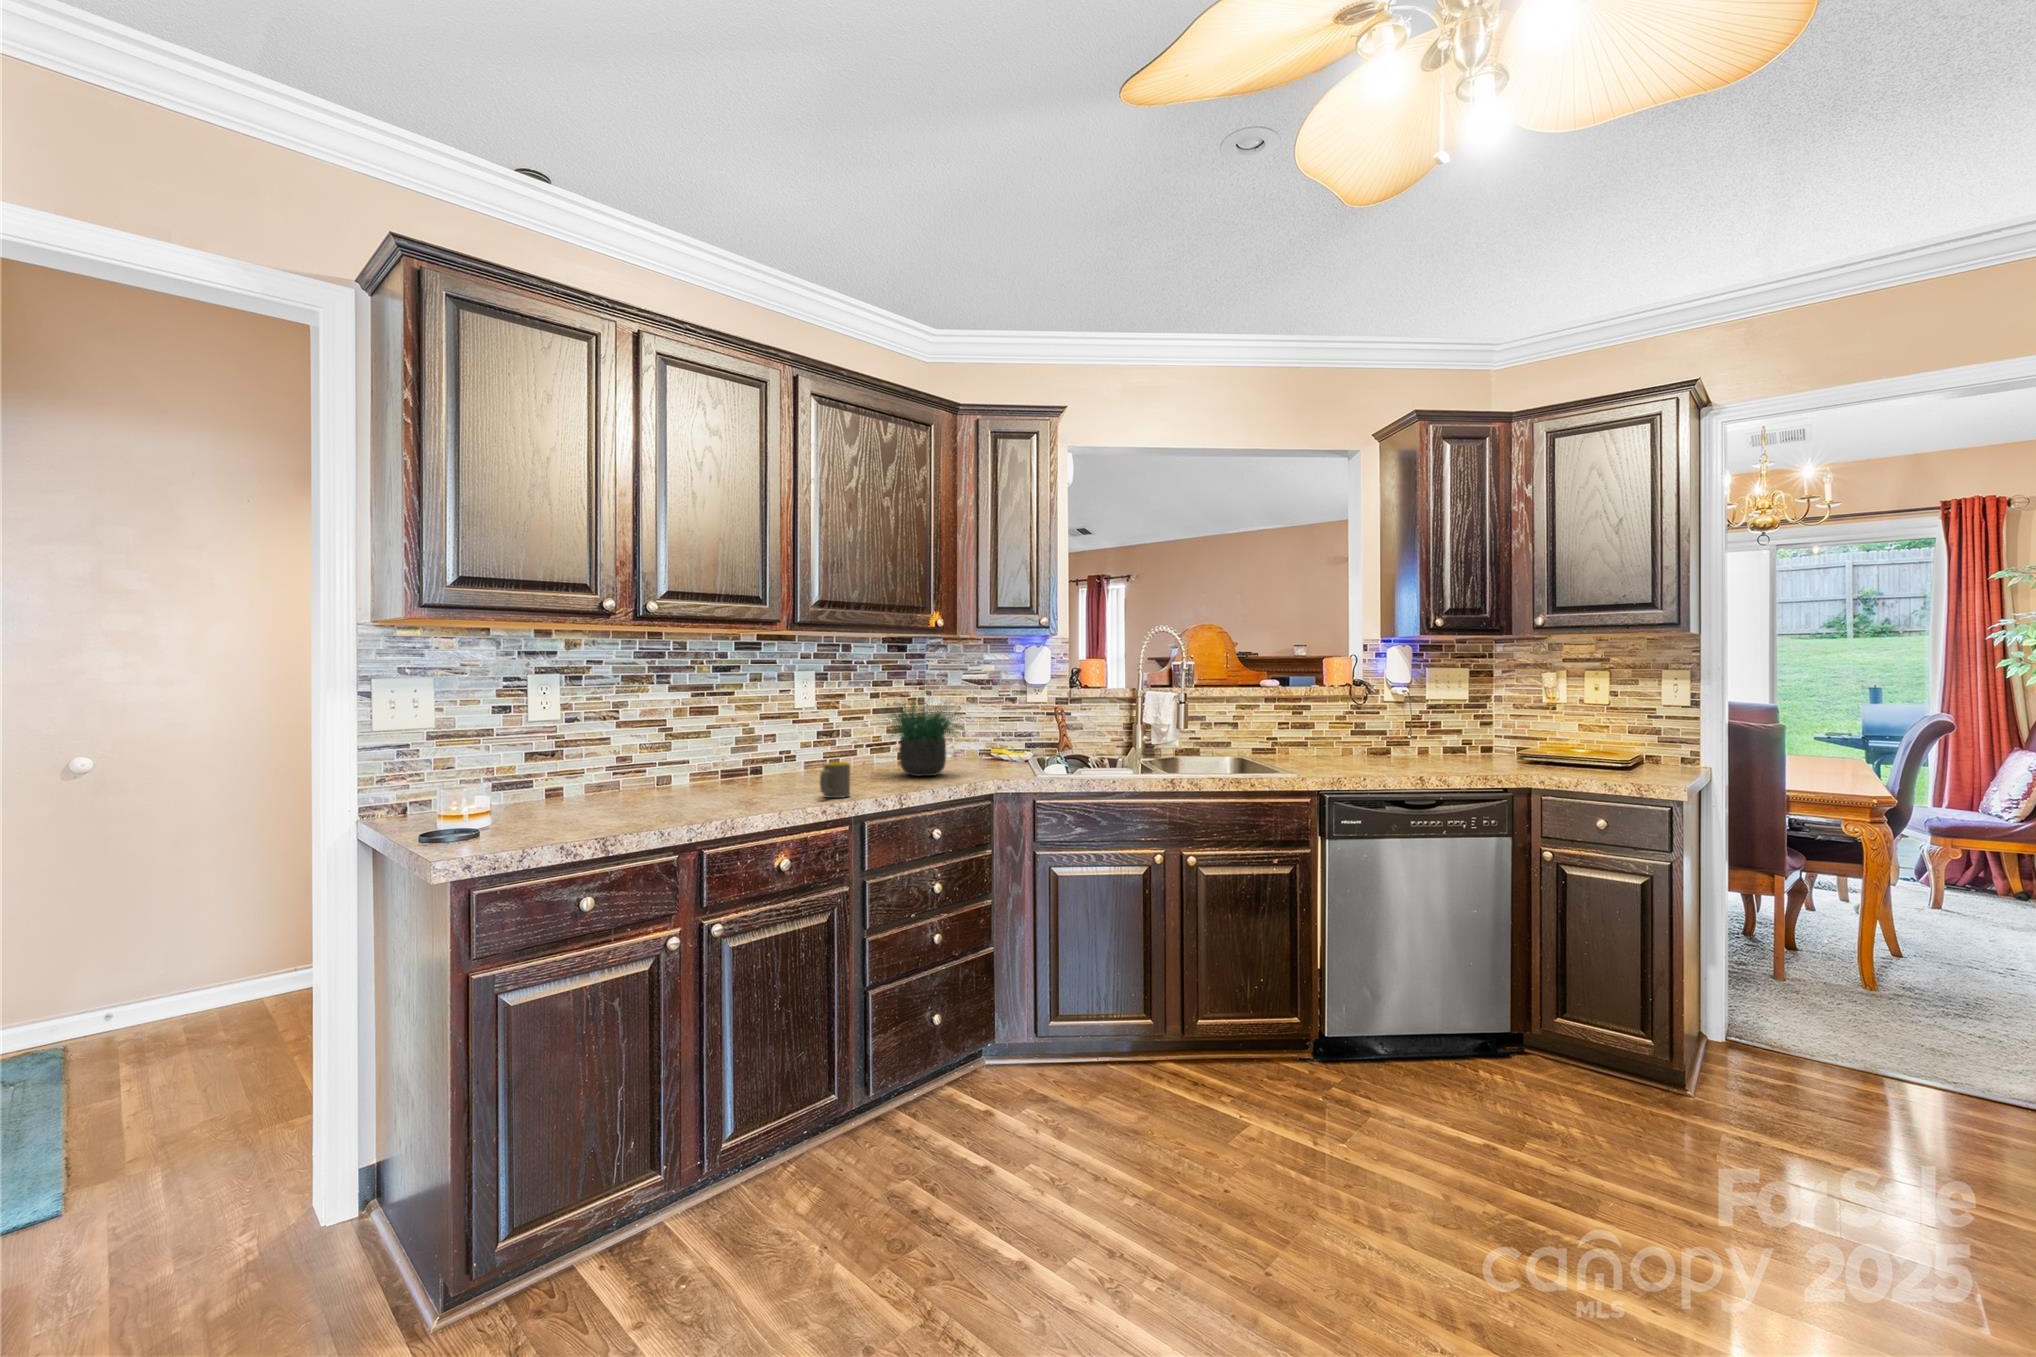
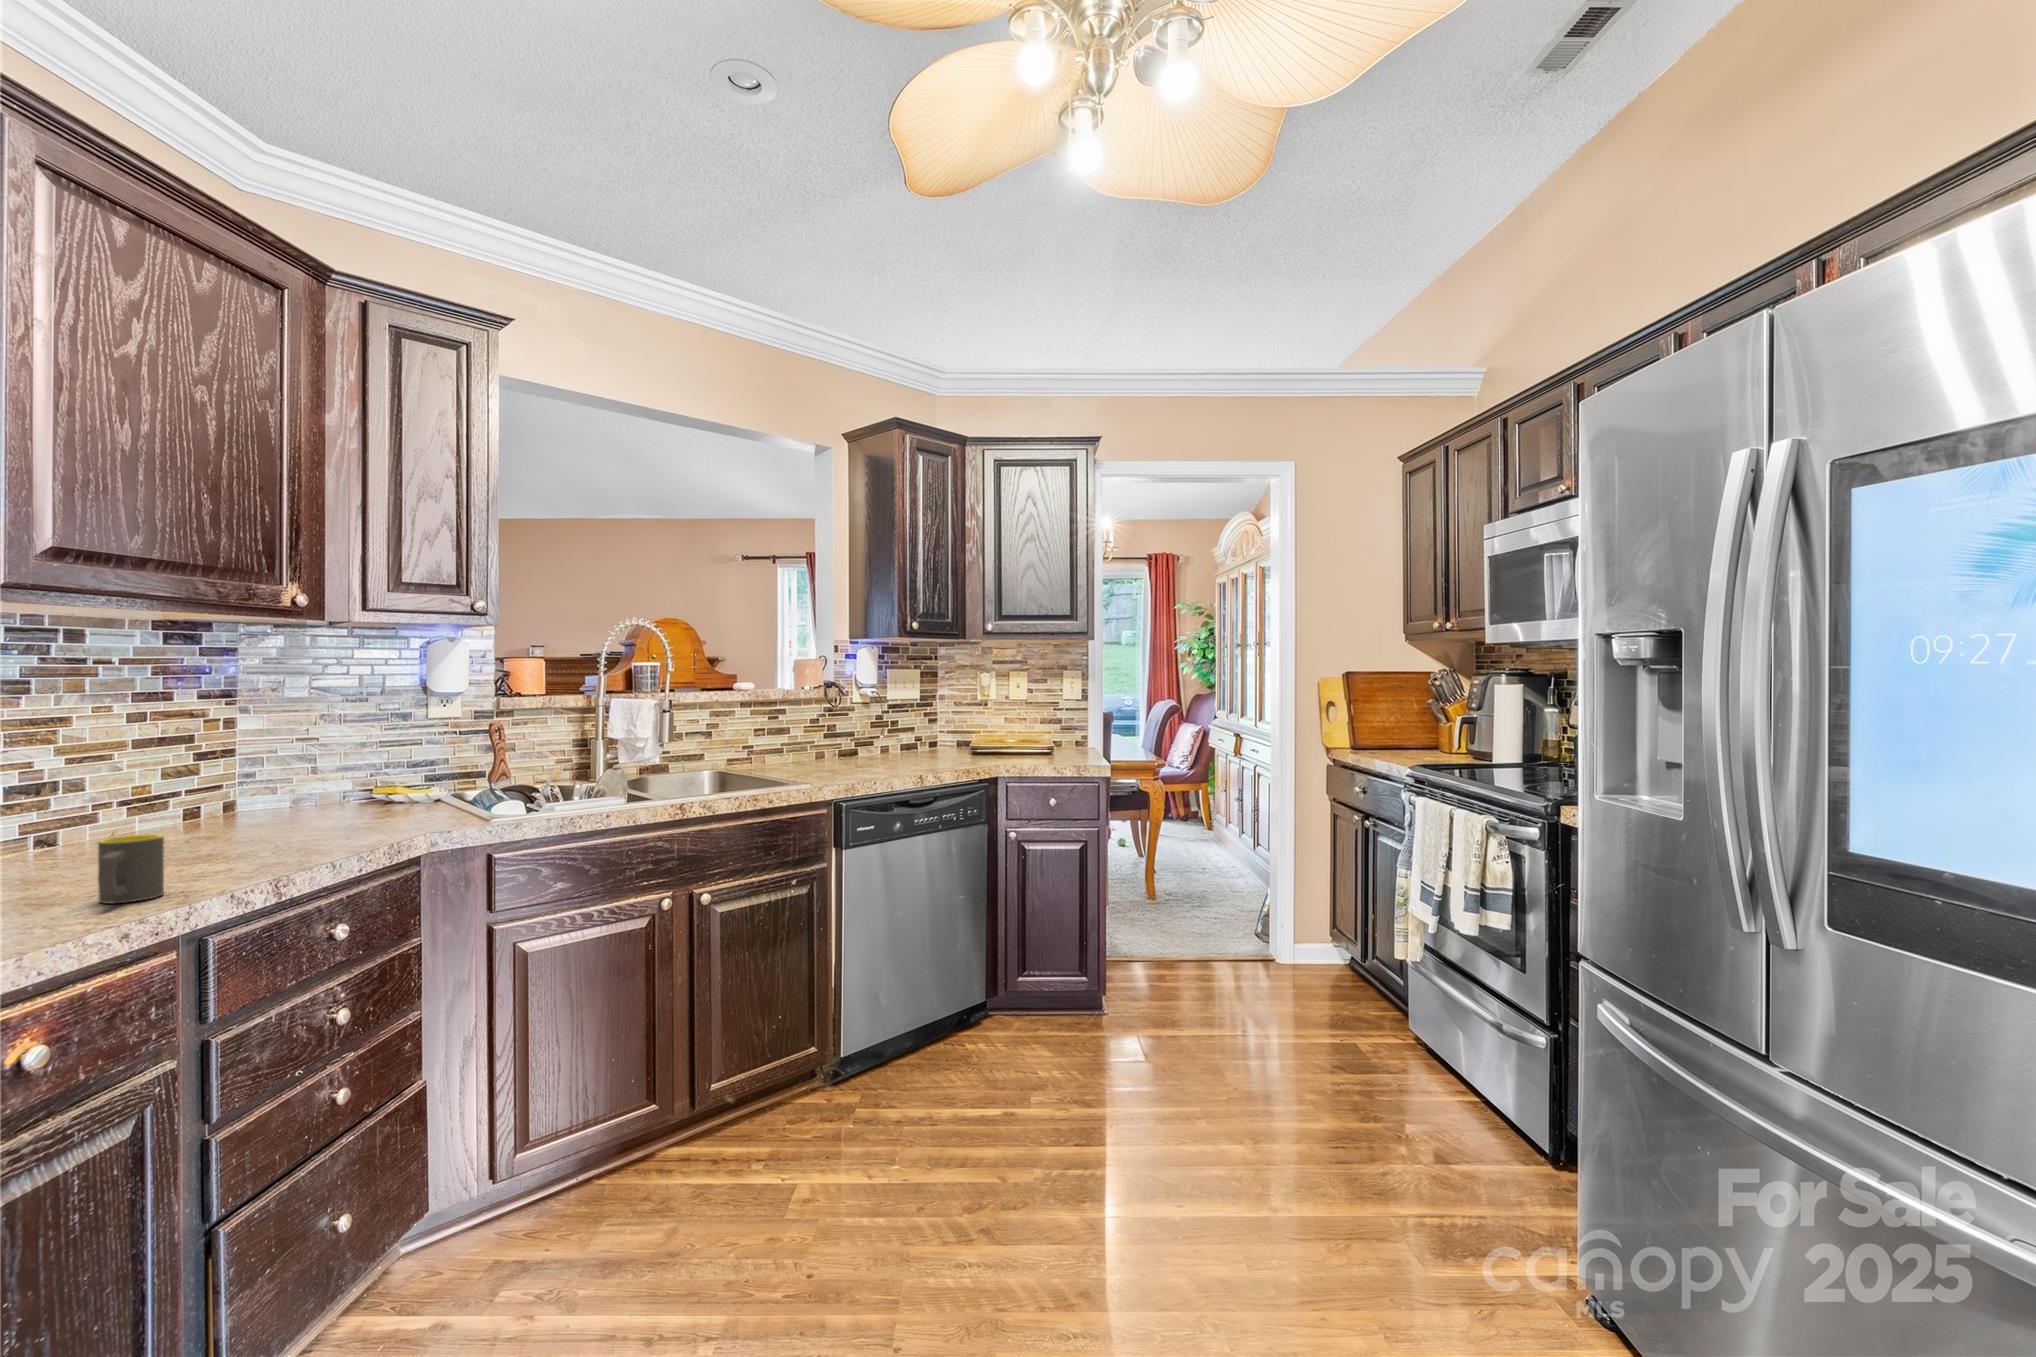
potted plant: present [882,695,966,777] -> none [158,668,392,843]

